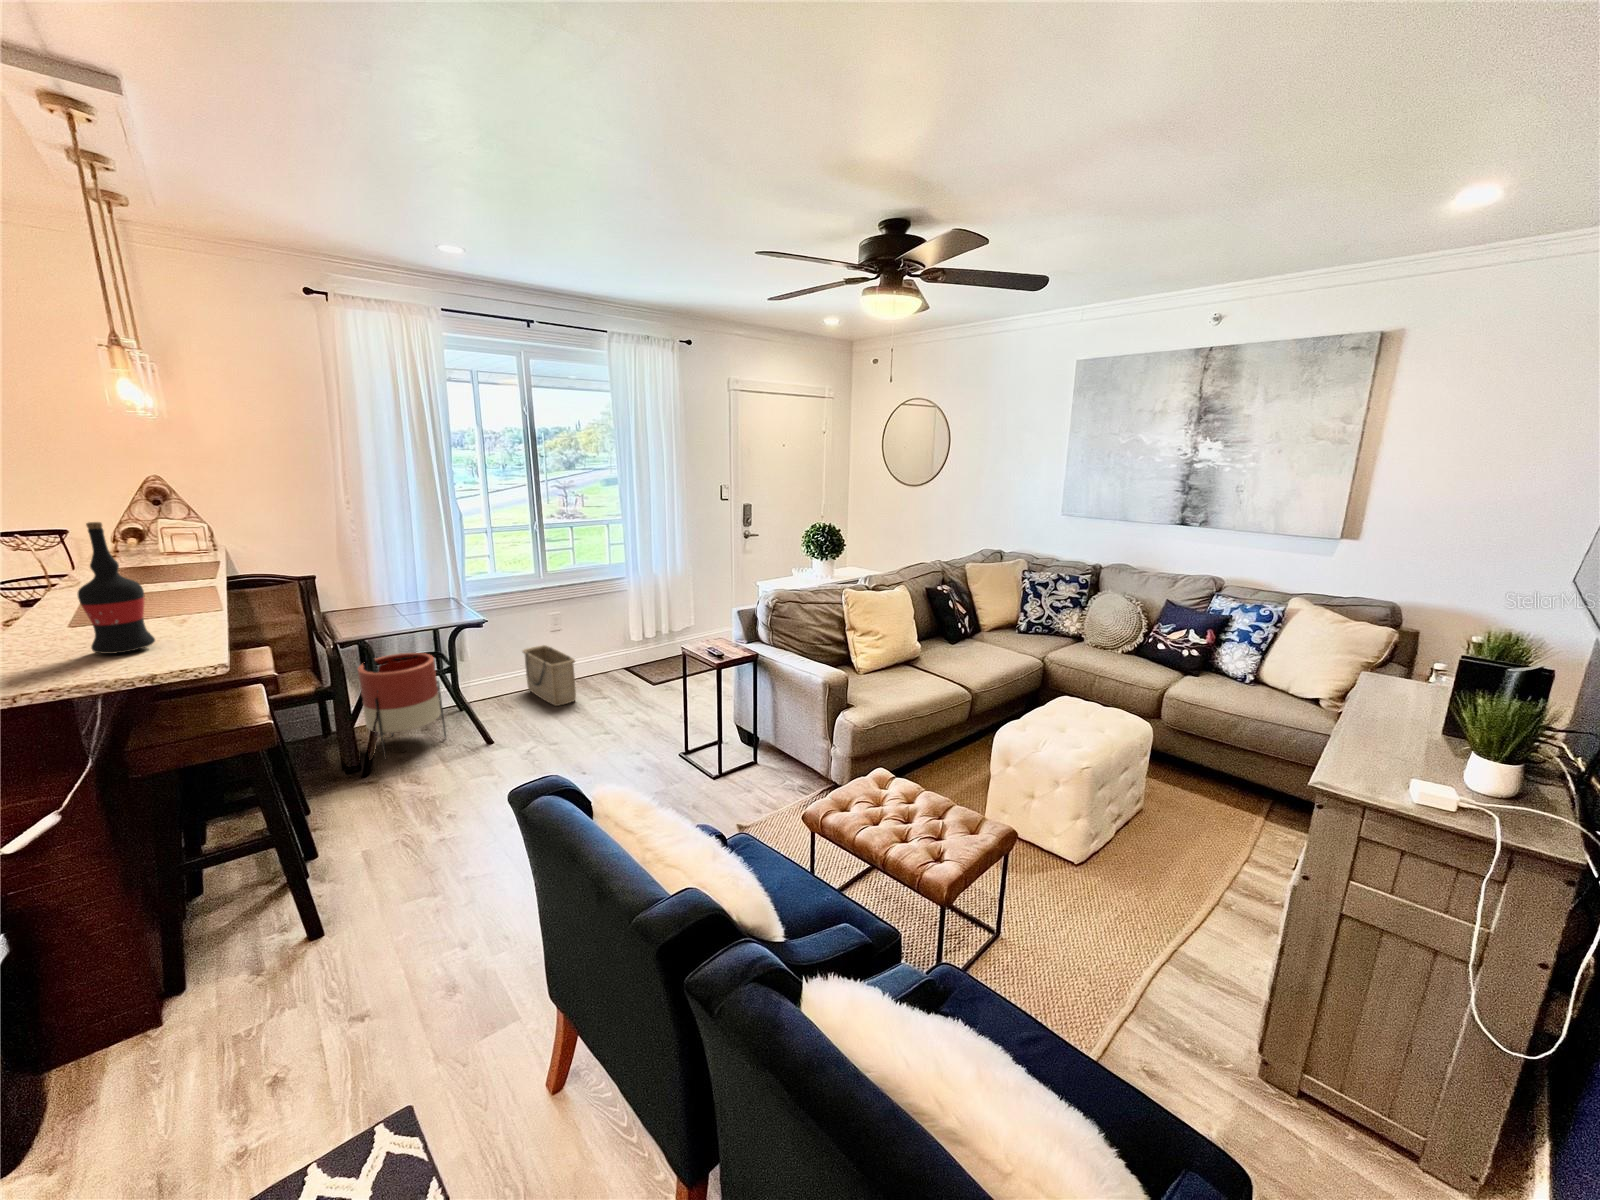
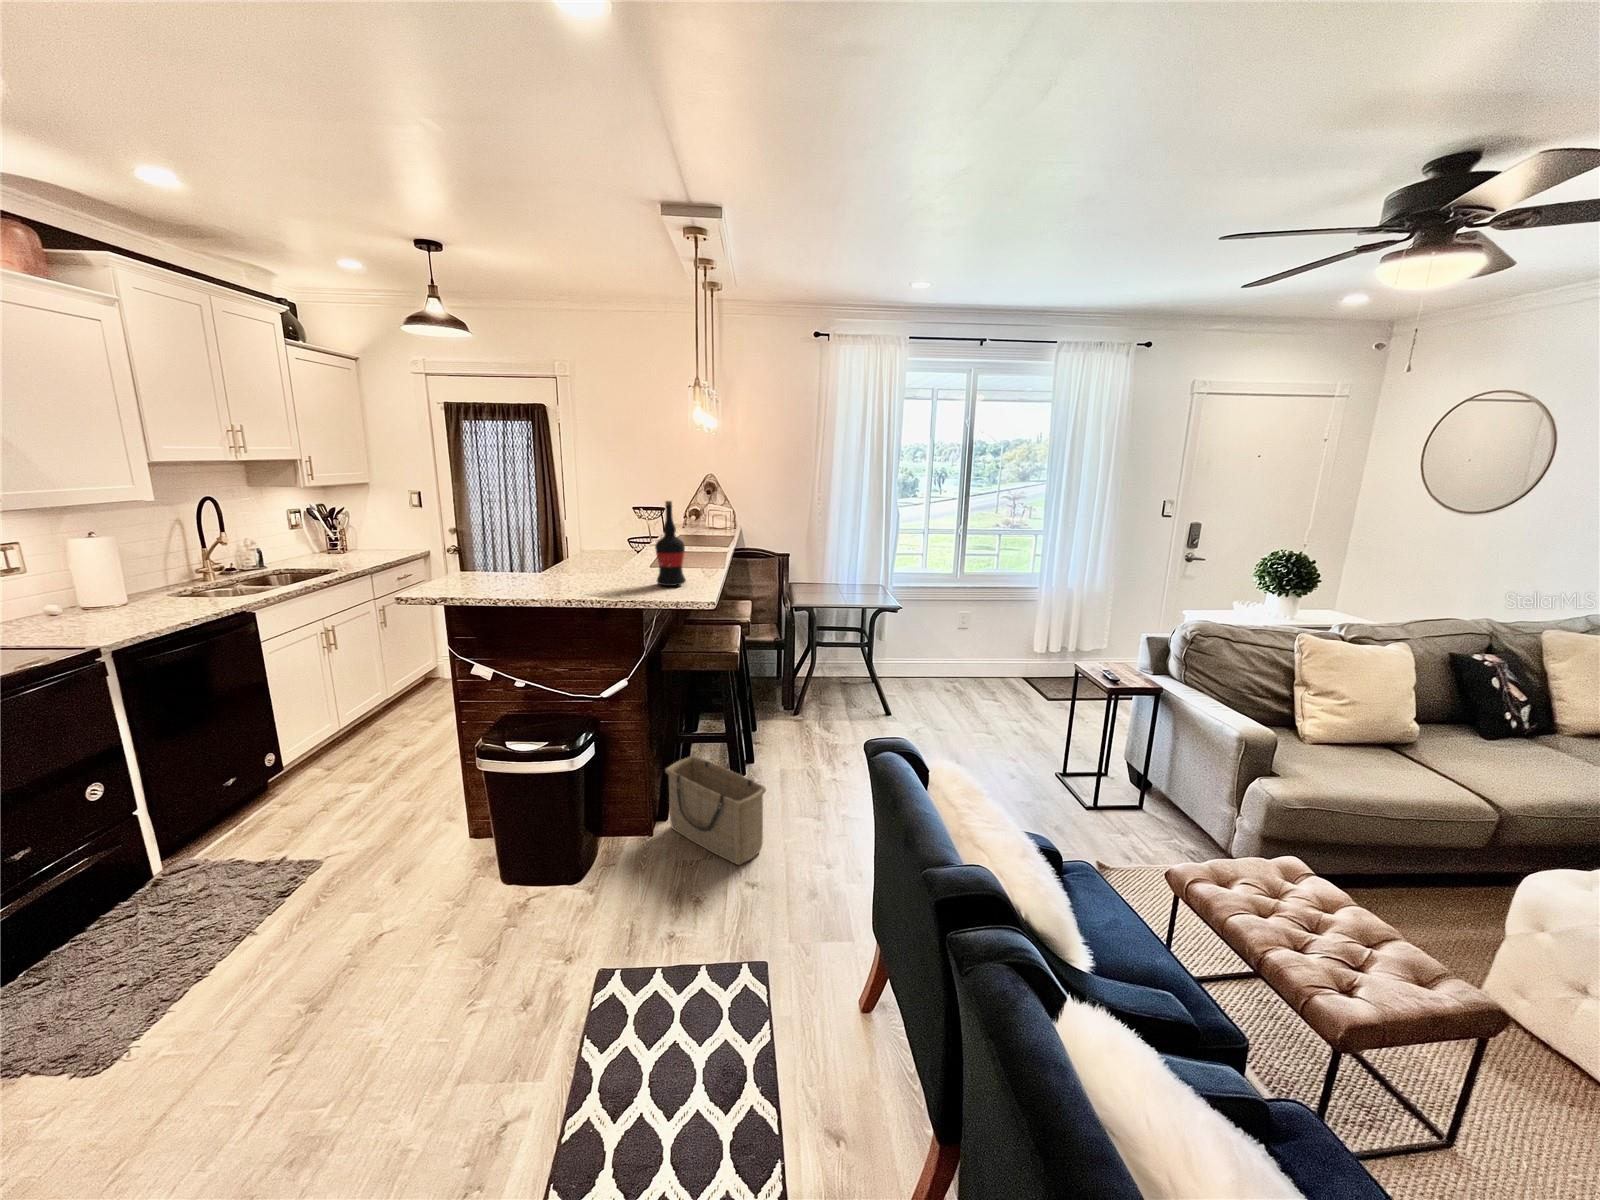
basket: present [523,645,576,706] -> present [665,756,766,865]
planter: present [358,653,446,759] -> none [802,624,857,707]

